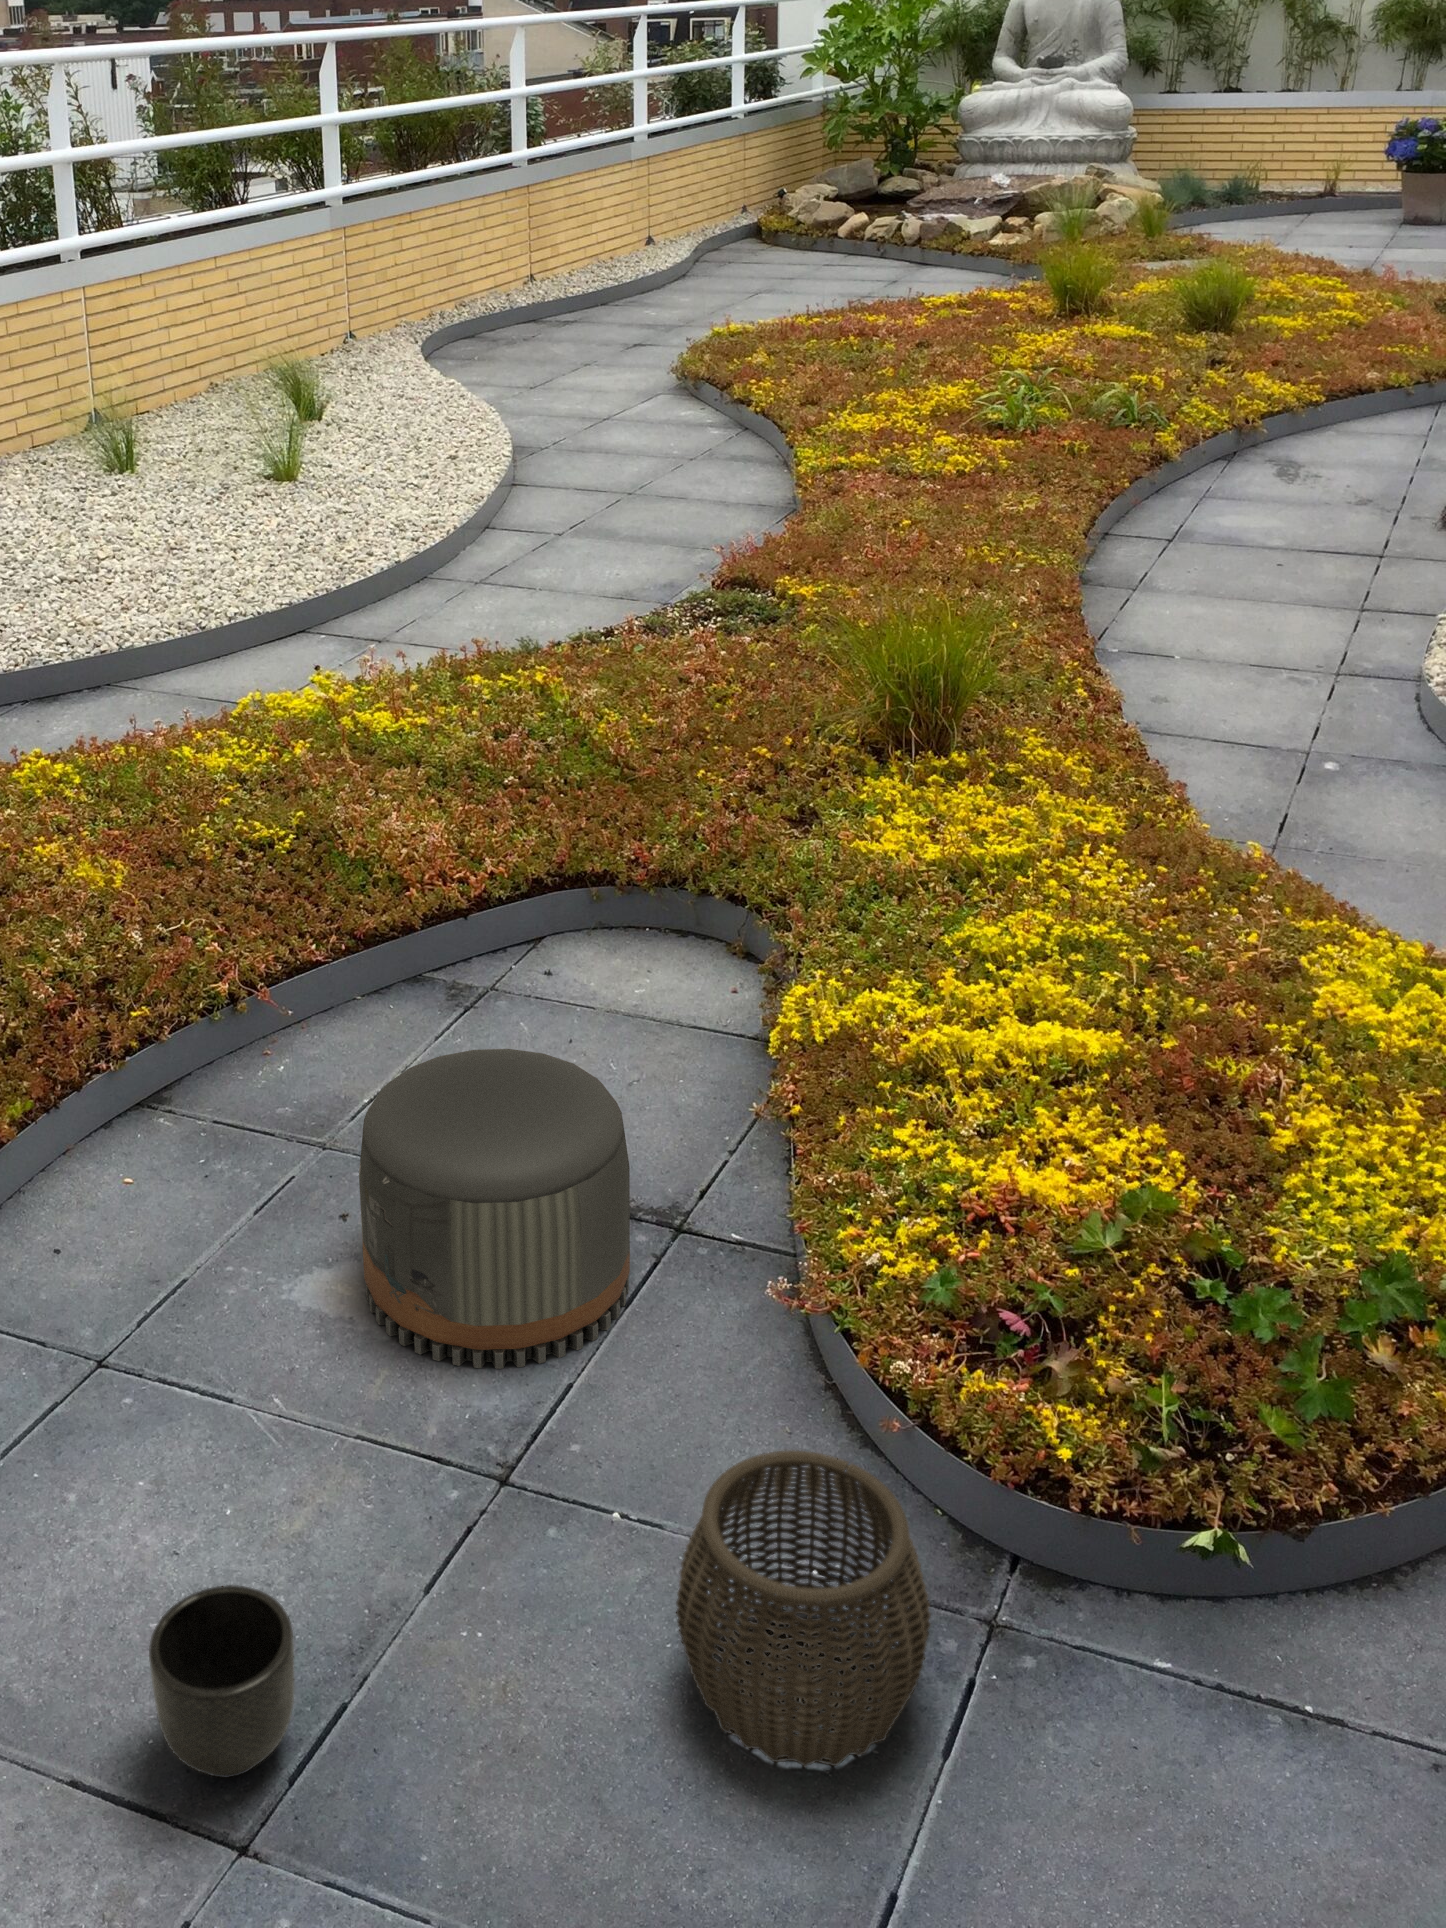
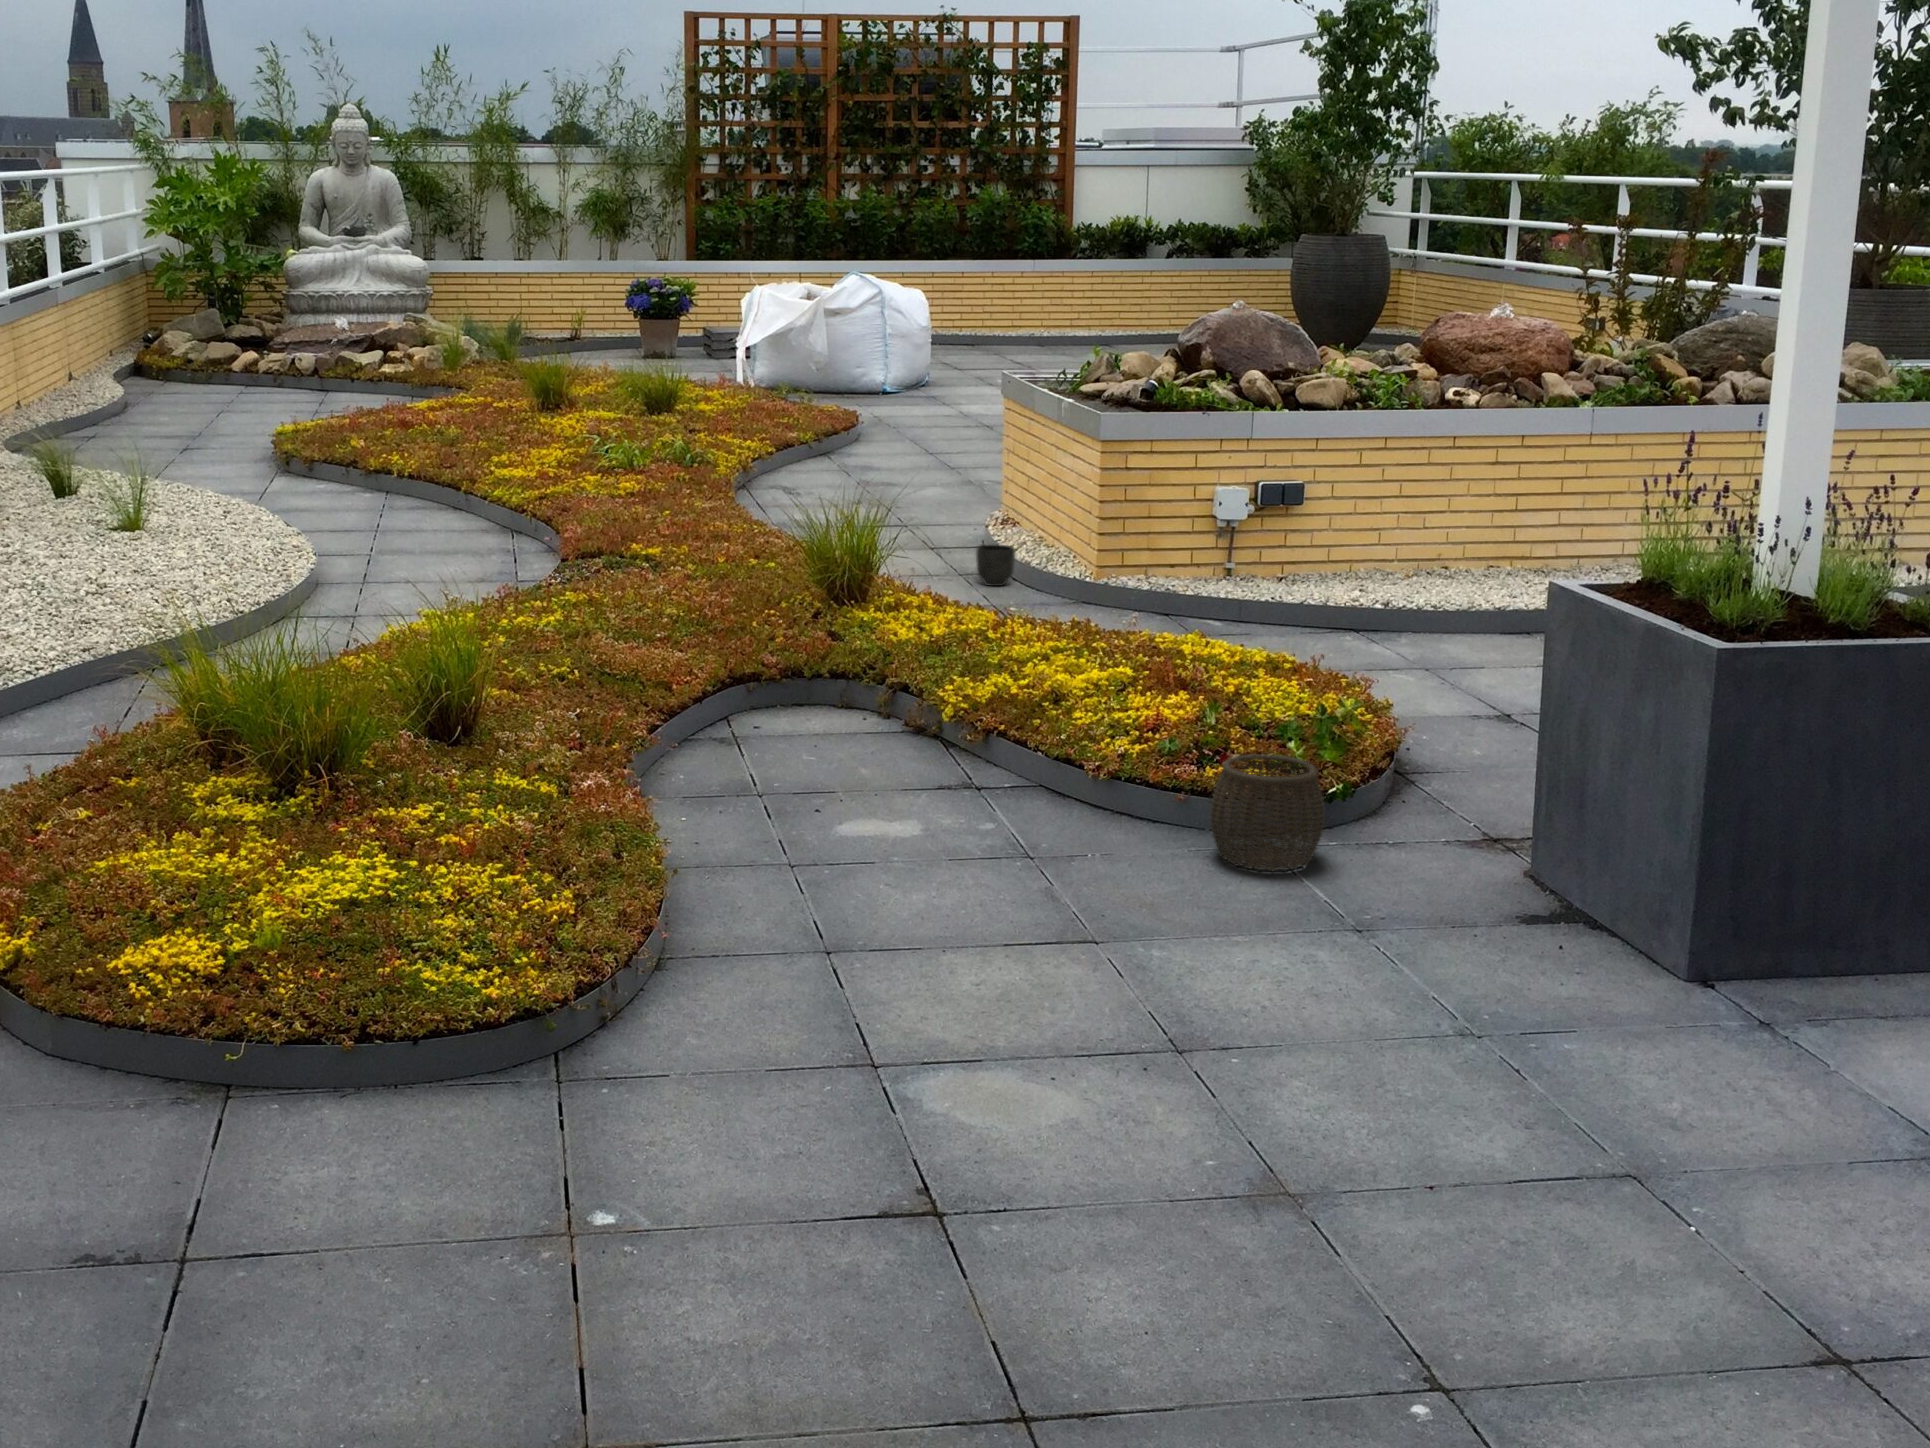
pouf: present [359,1049,630,1369] -> none [878,686,1031,835]
planter: present [149,1585,294,1778] -> present [976,545,1015,586]

